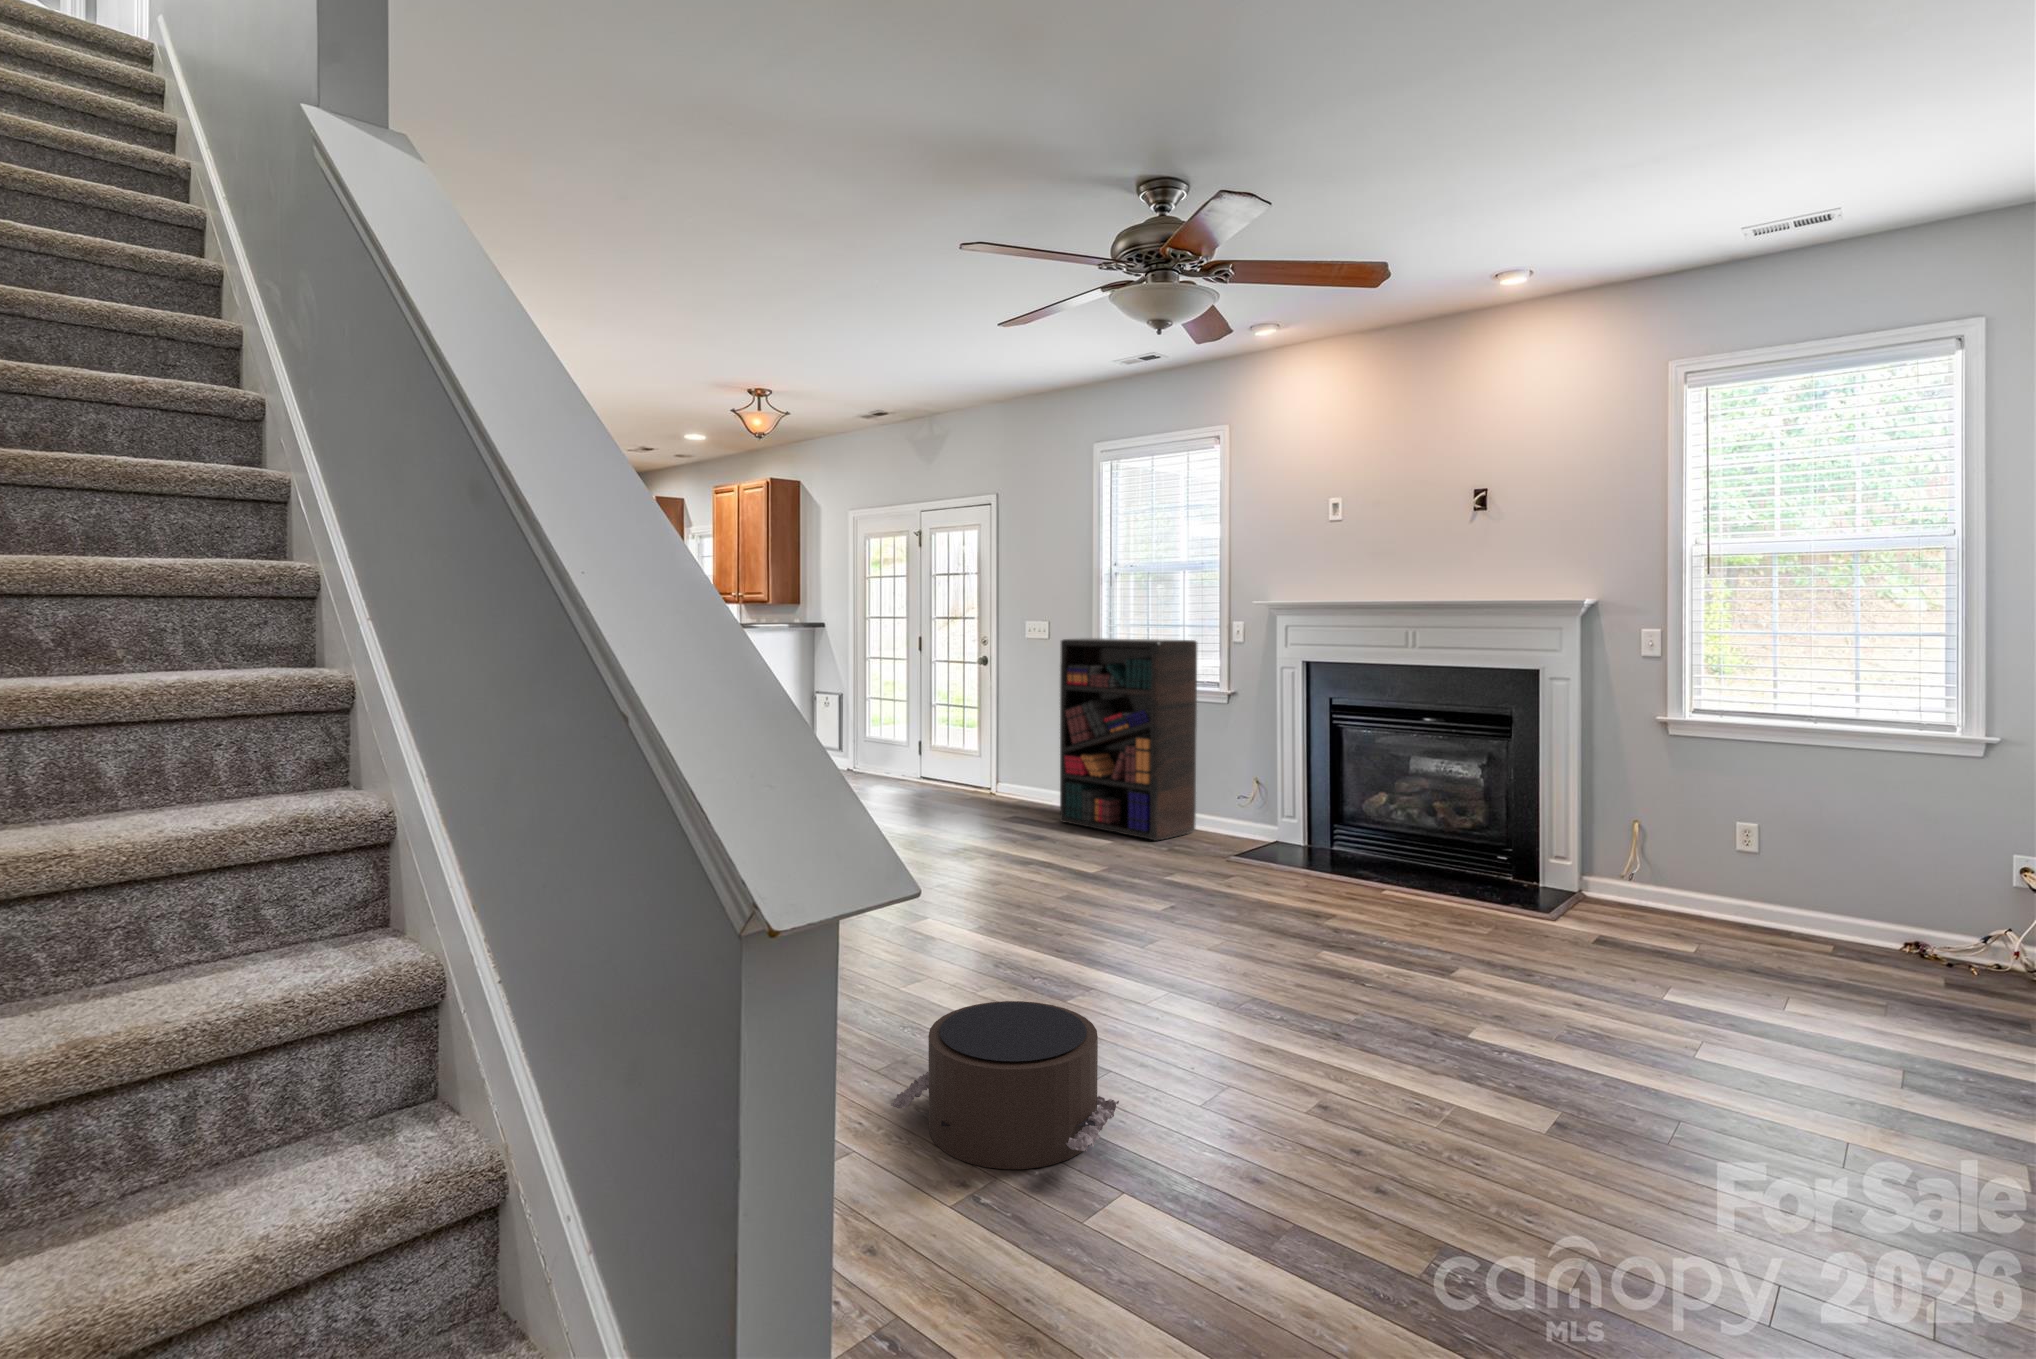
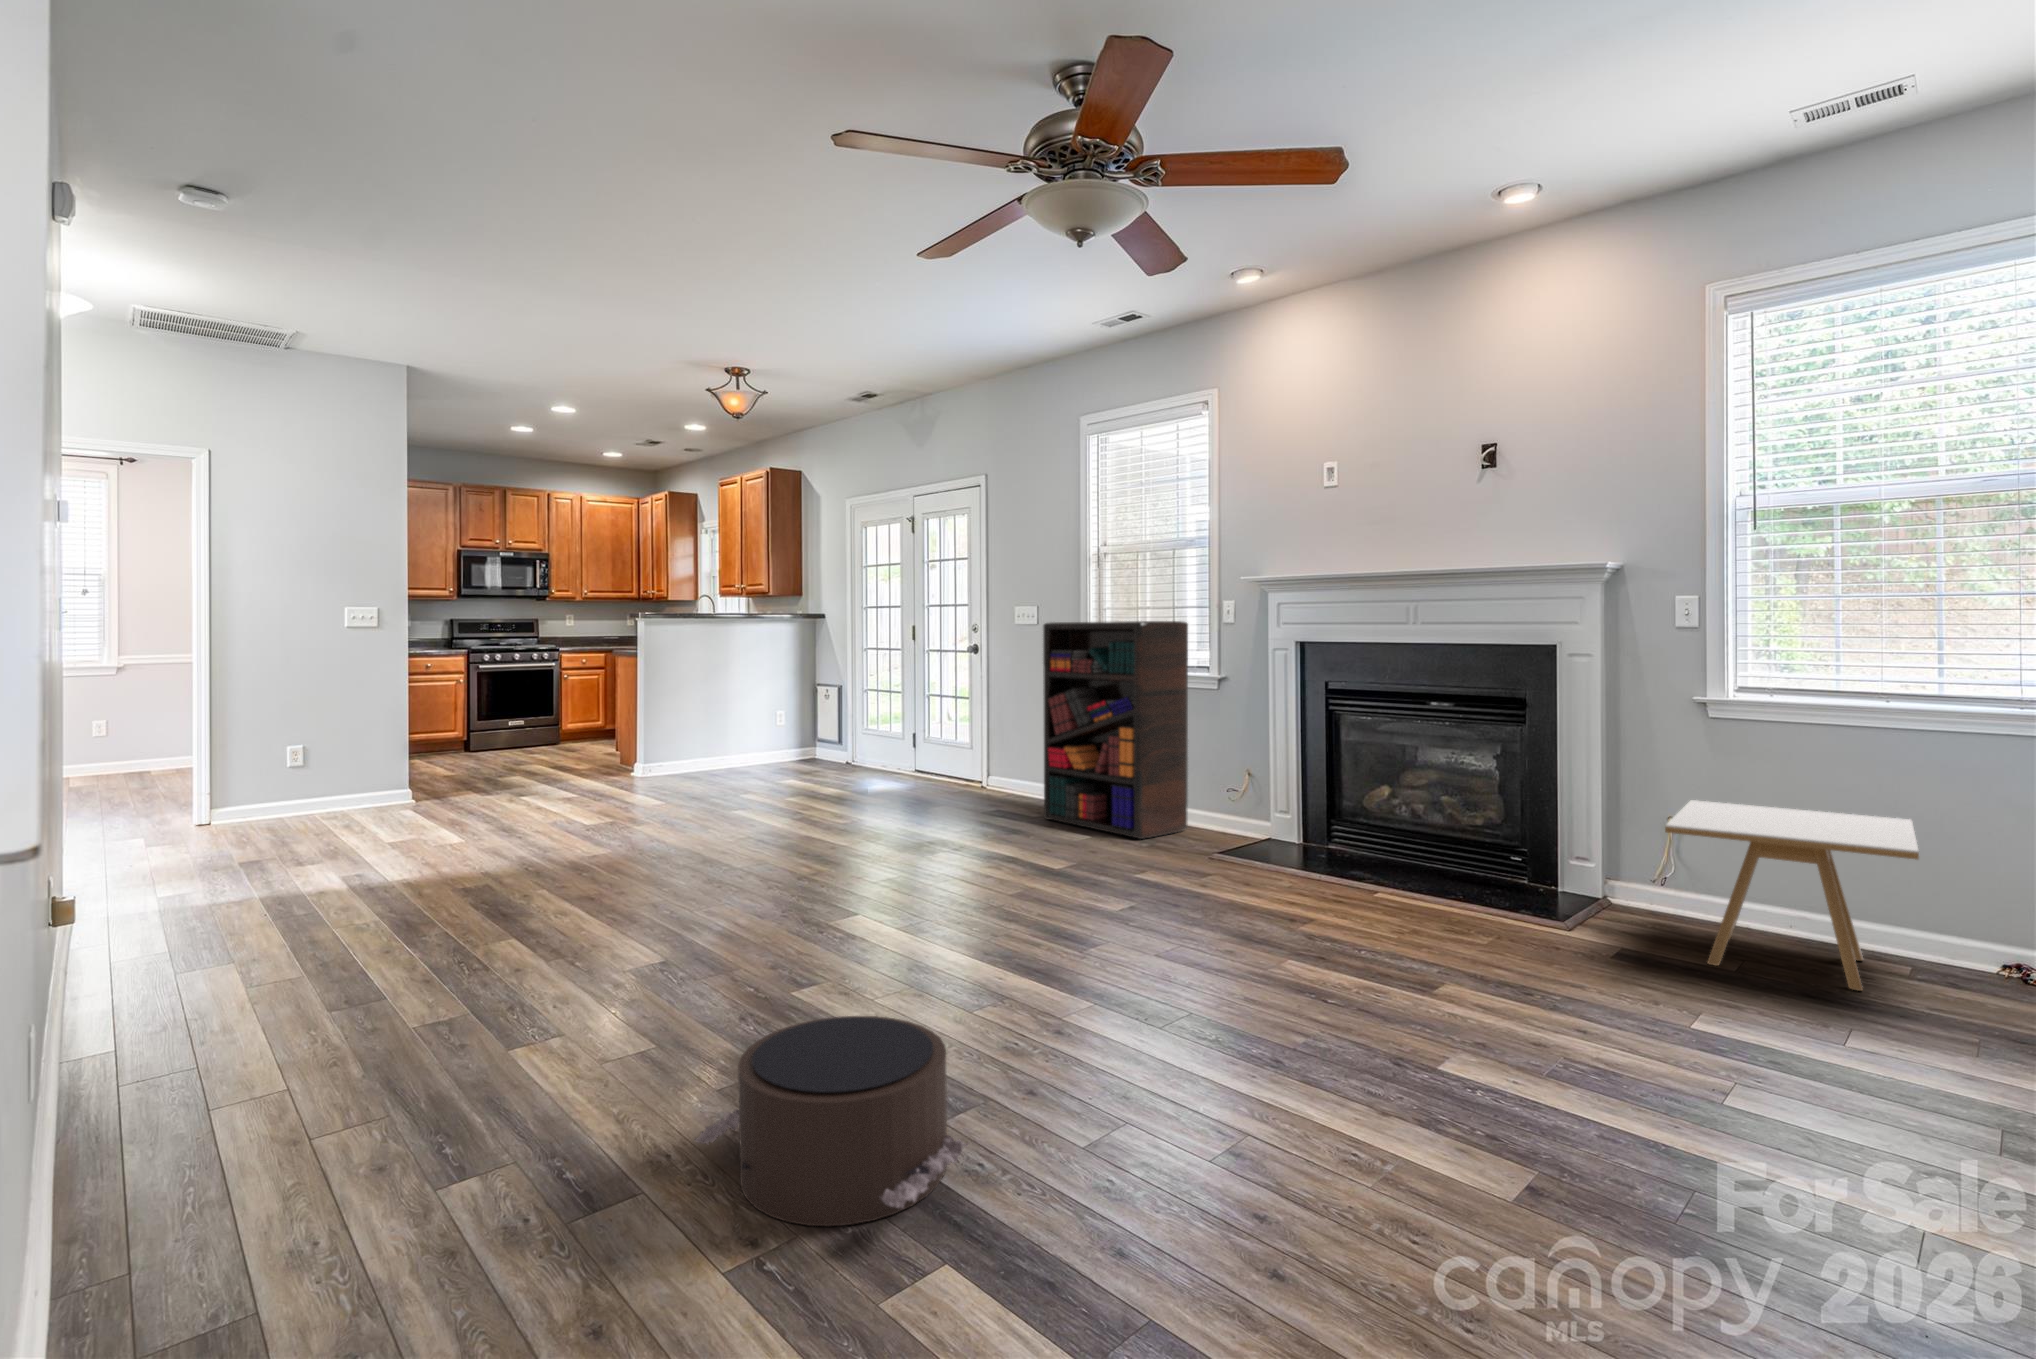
side table: none [1637,806,1844,968] -> present [1665,800,1919,991]

